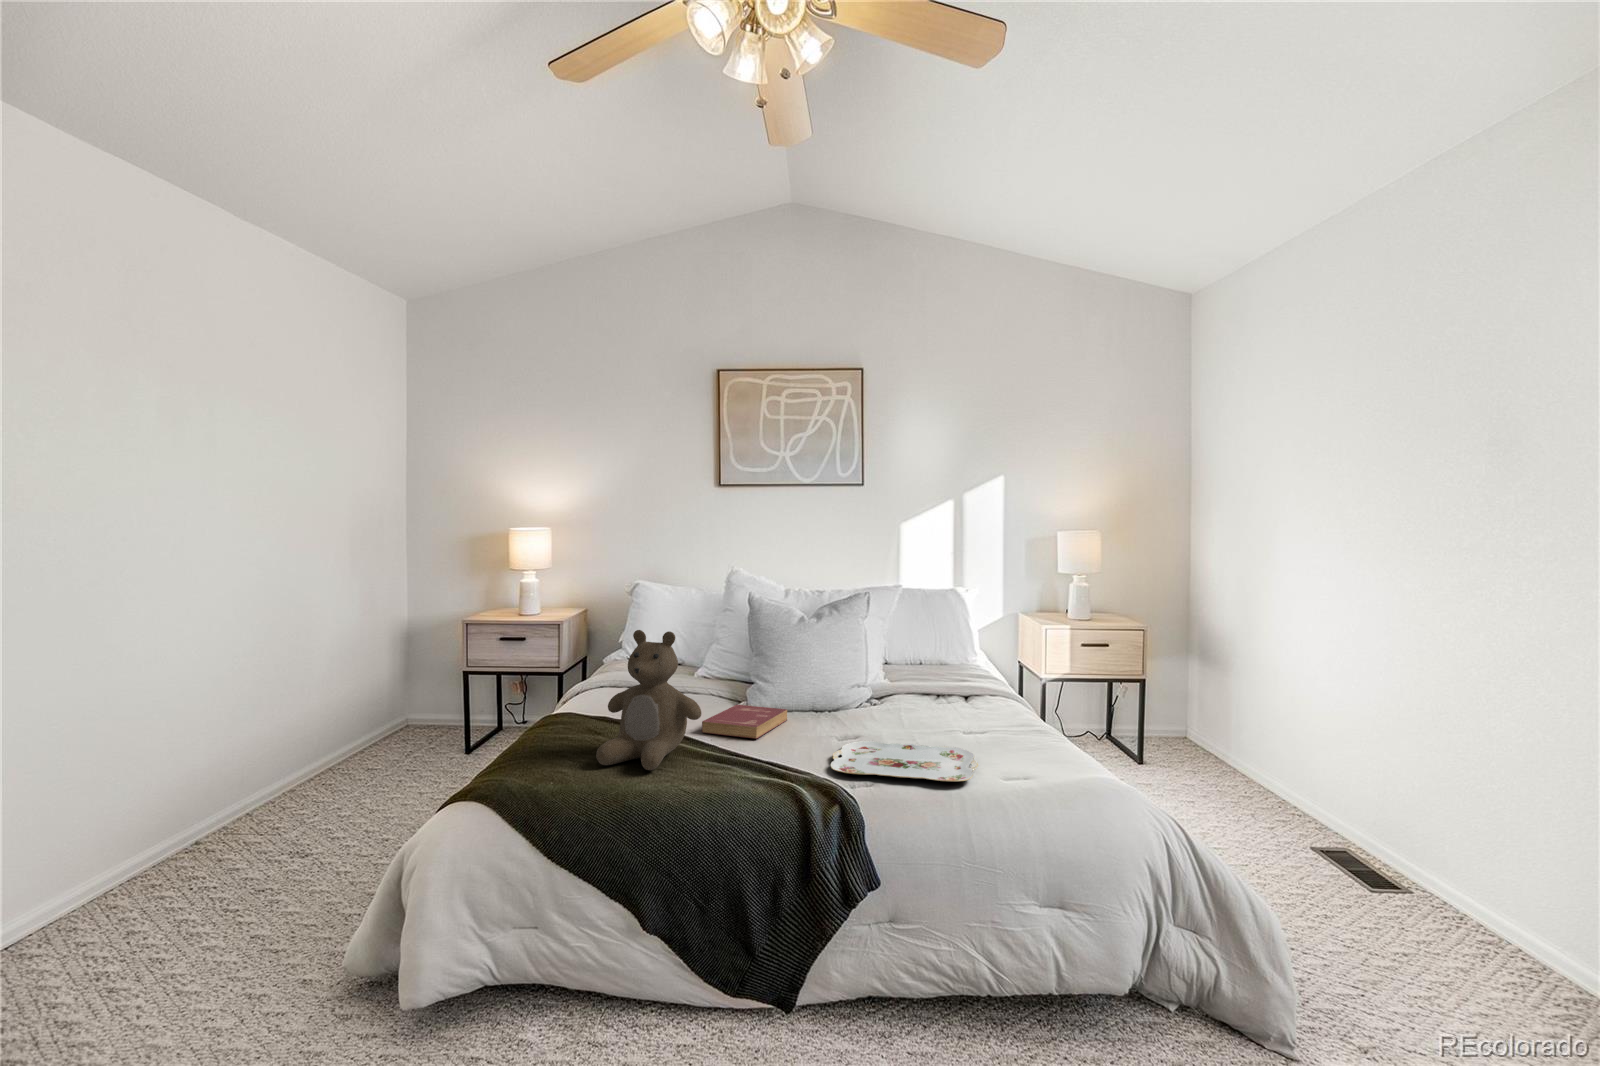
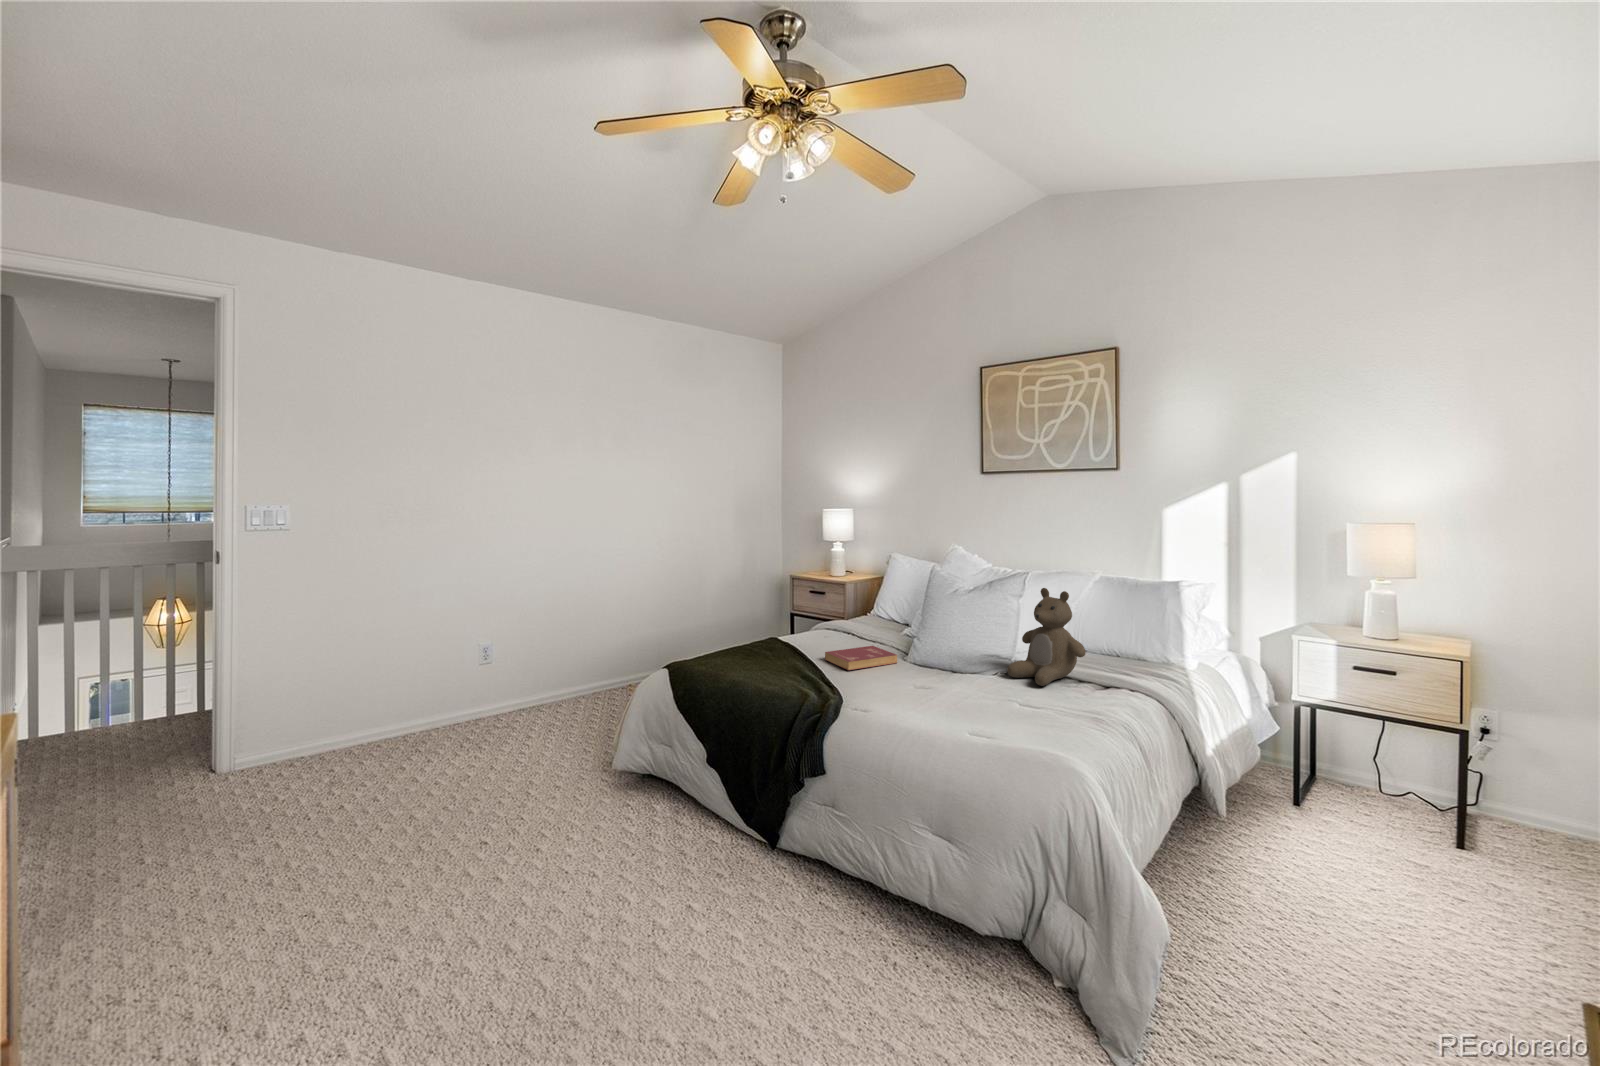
teddy bear: present [596,630,701,770] -> present [1007,588,1086,686]
serving tray: present [831,741,978,781] -> none [850,686,975,727]

